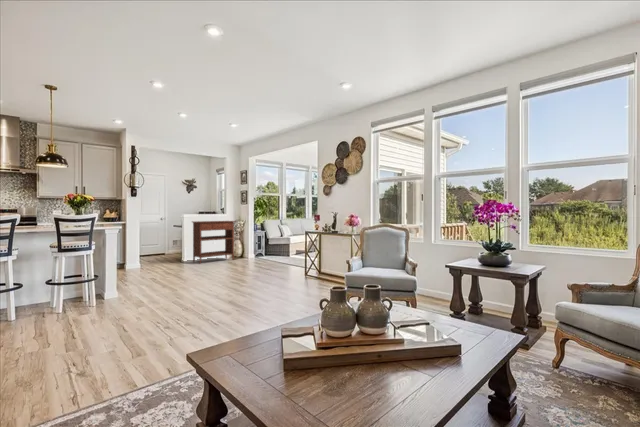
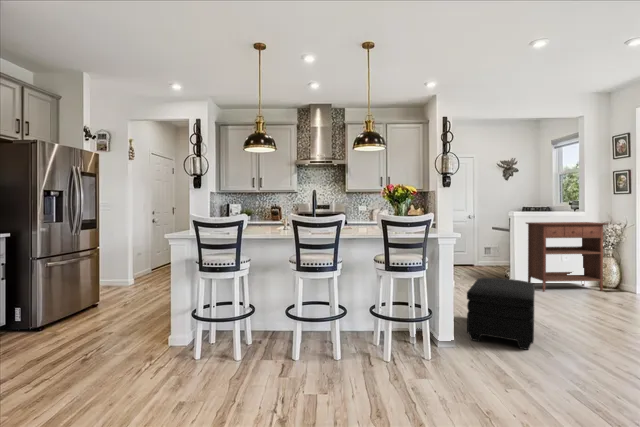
ottoman: none [128,255,177,293] -> present [467,278,535,350]

